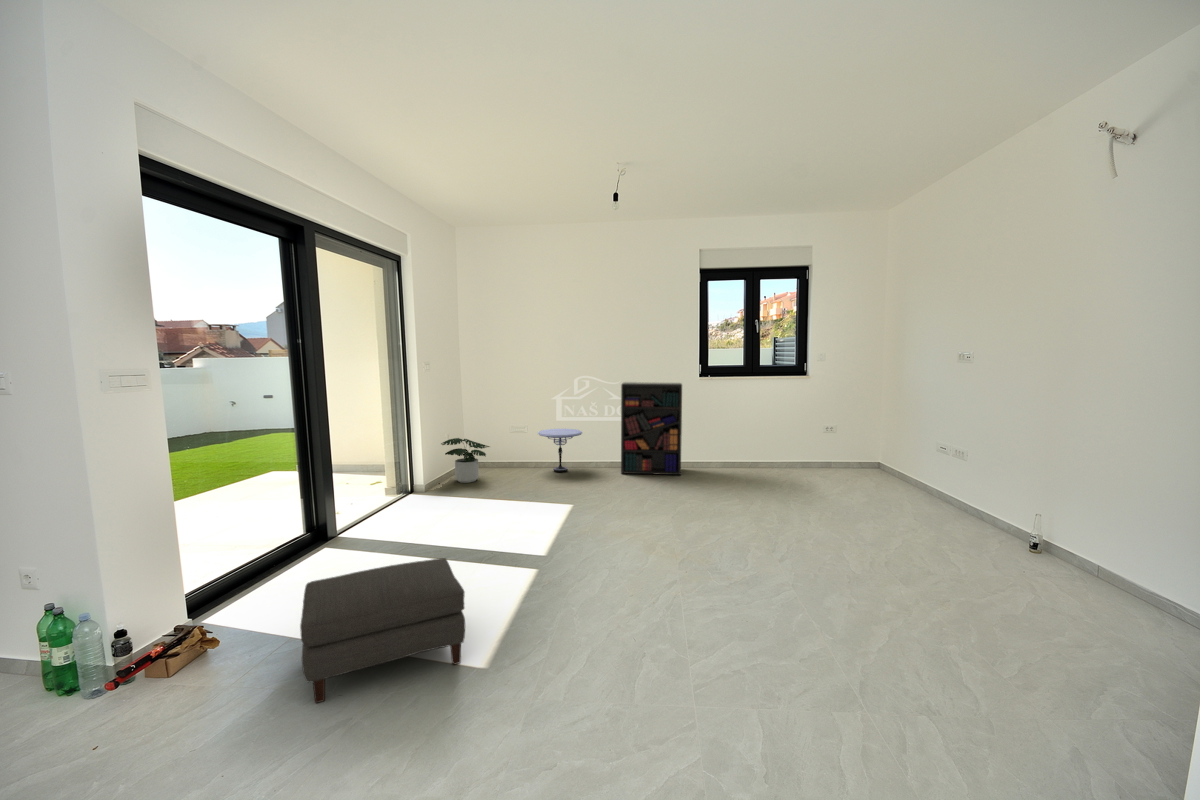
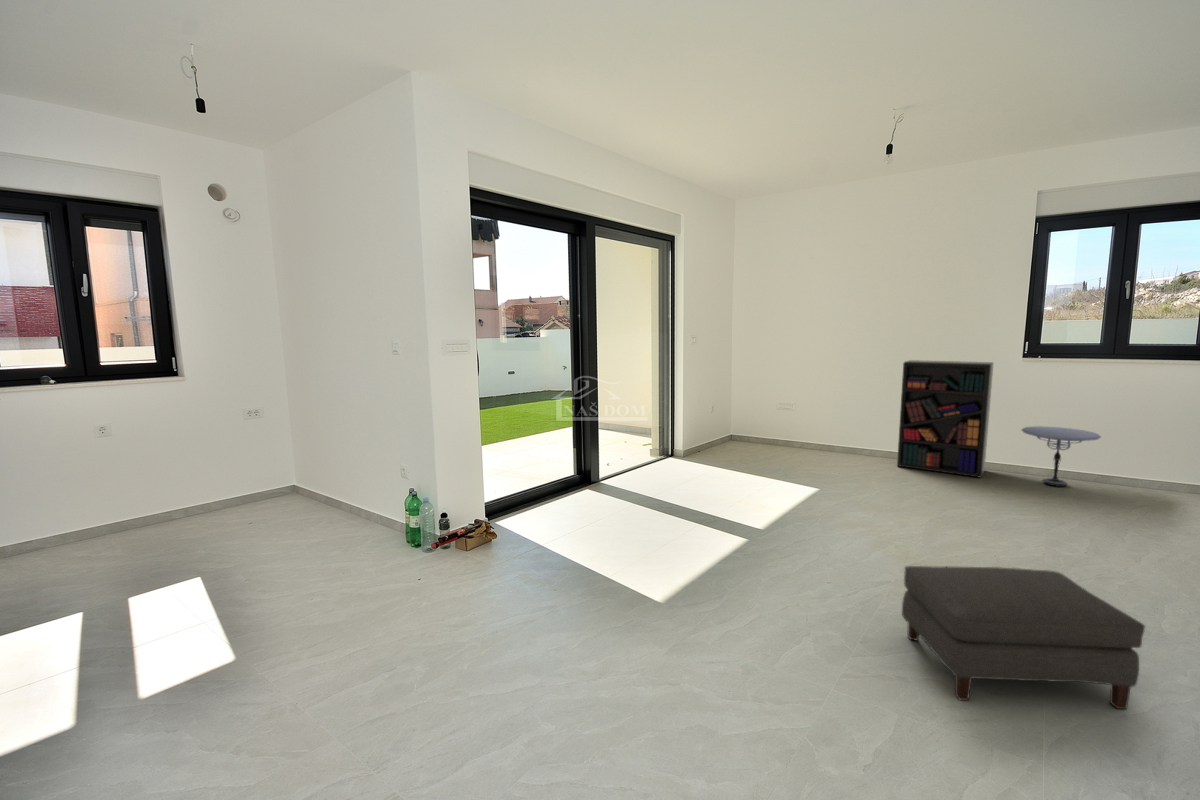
side table: present [538,429,582,472] -> present [1022,426,1101,487]
potted plant: present [441,438,489,483] -> none [697,411,747,455]
ottoman: present [300,558,465,703] -> present [902,566,1145,709]

